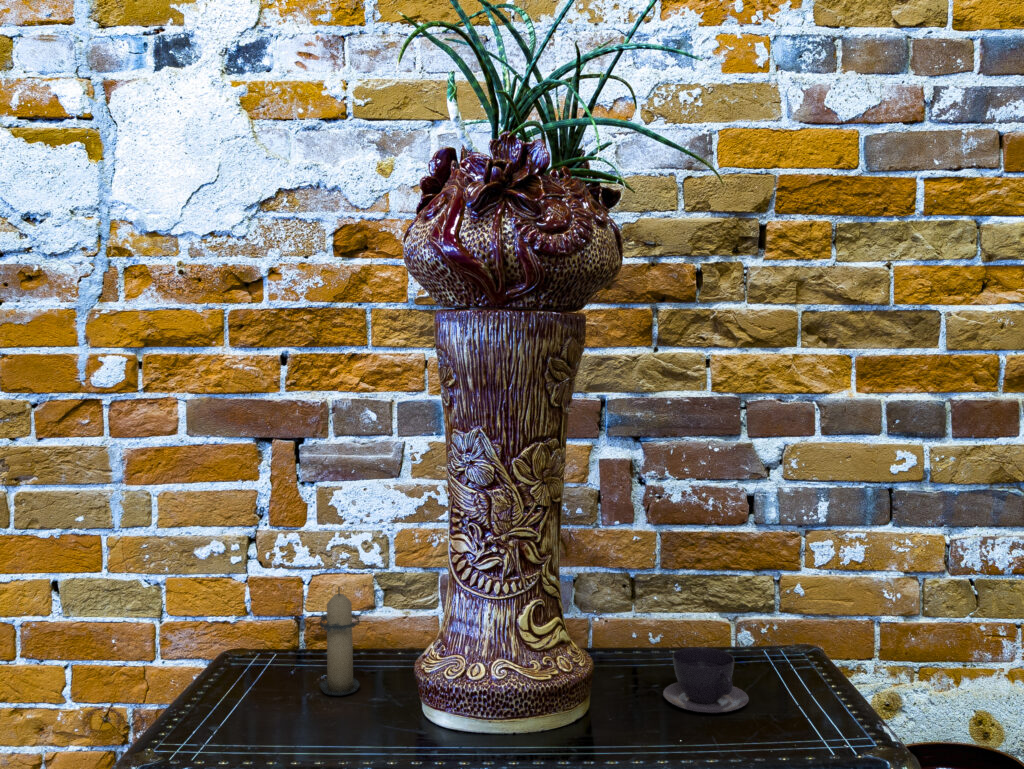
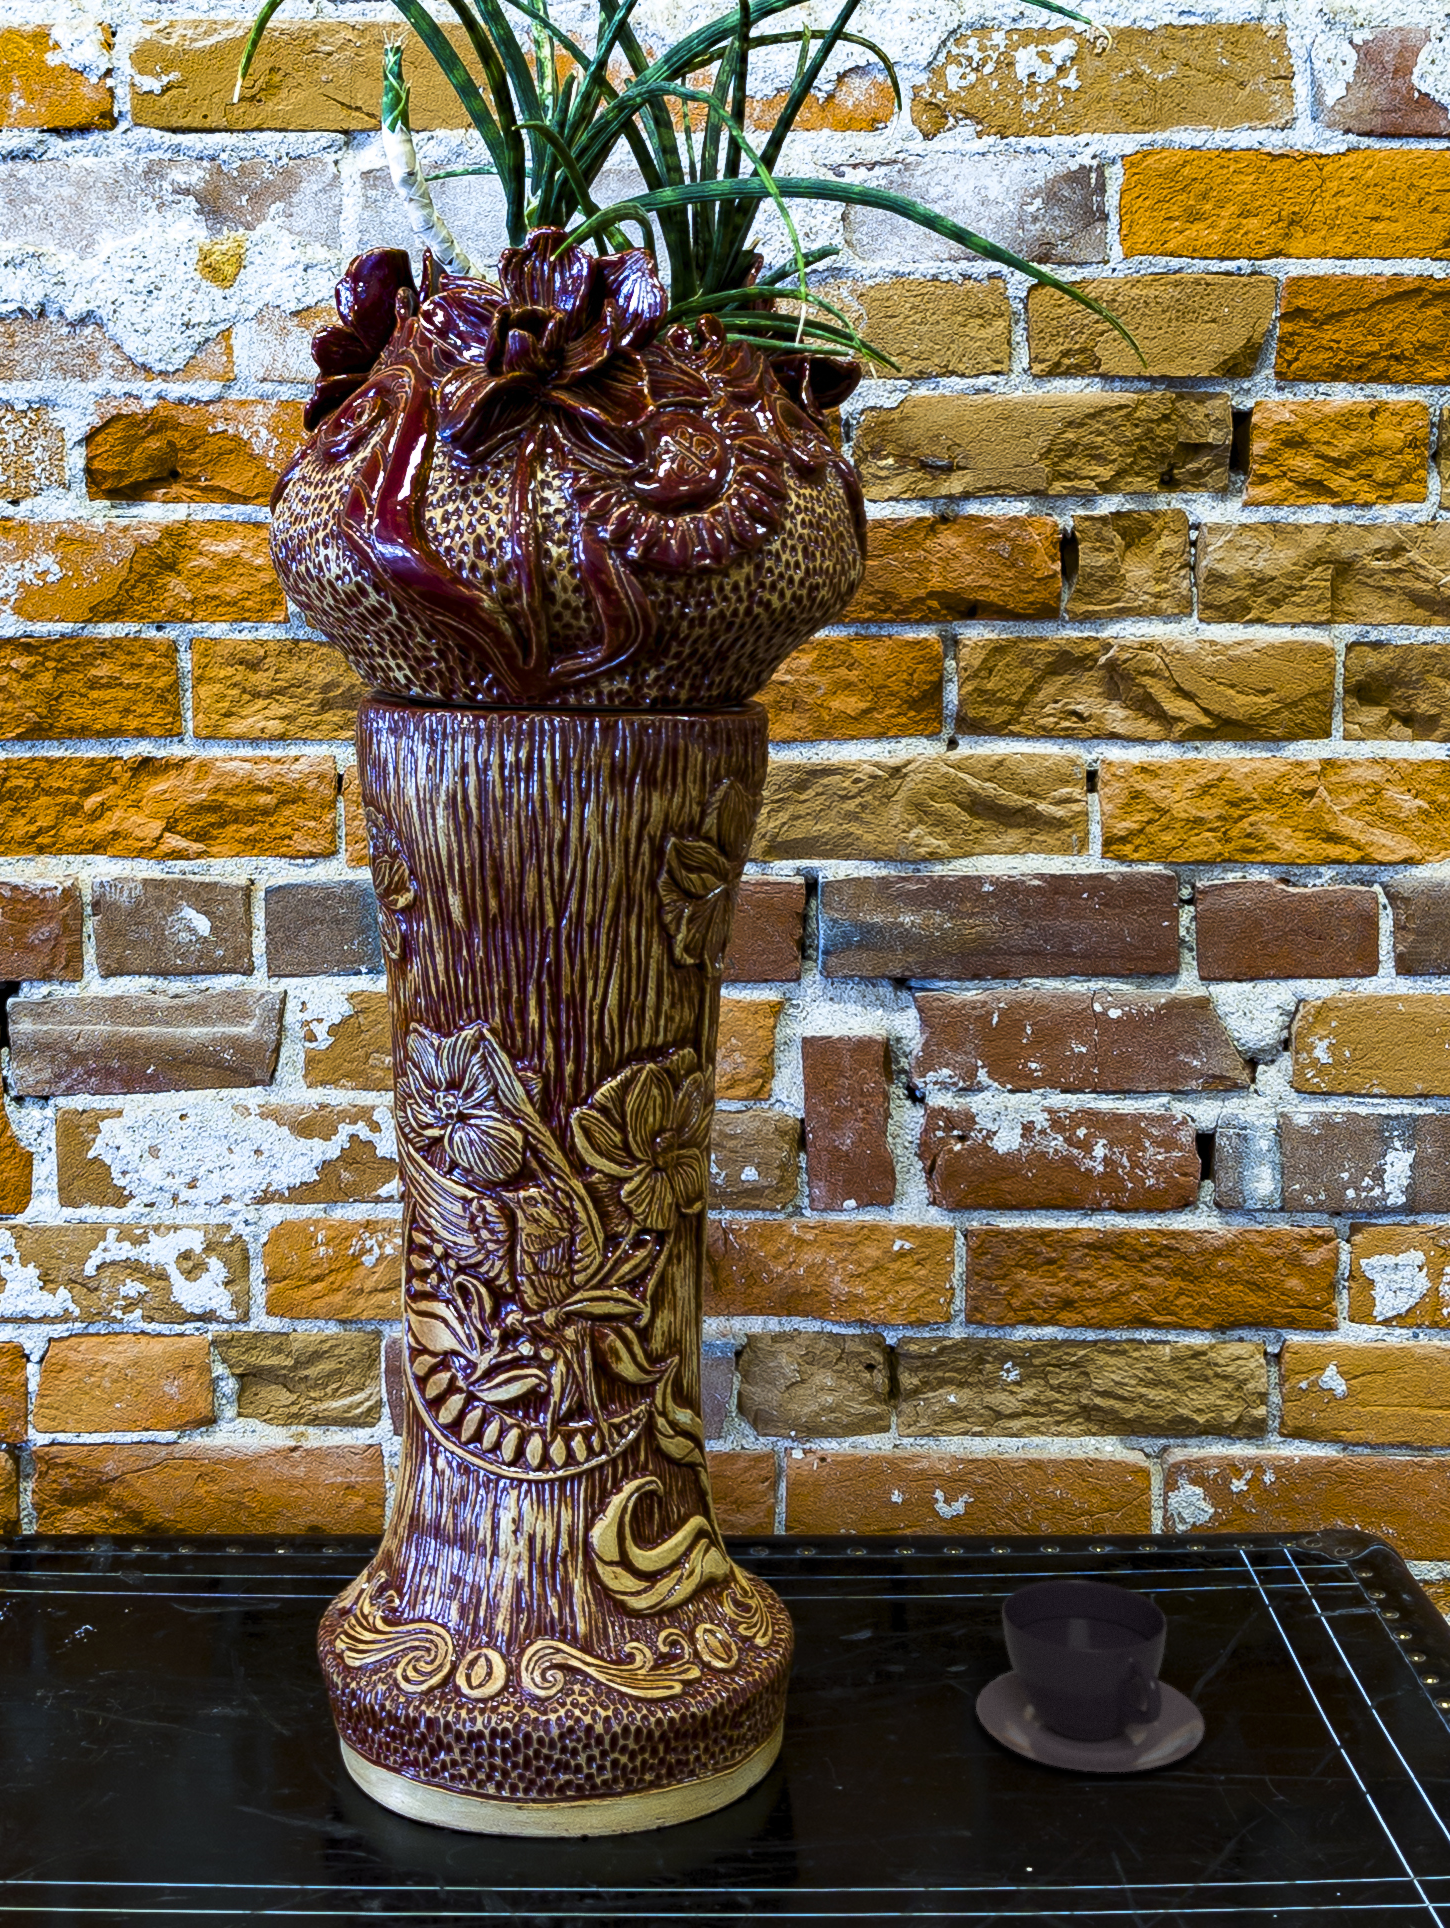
candle: present [320,587,360,696] -> none [46,1422,187,1718]

